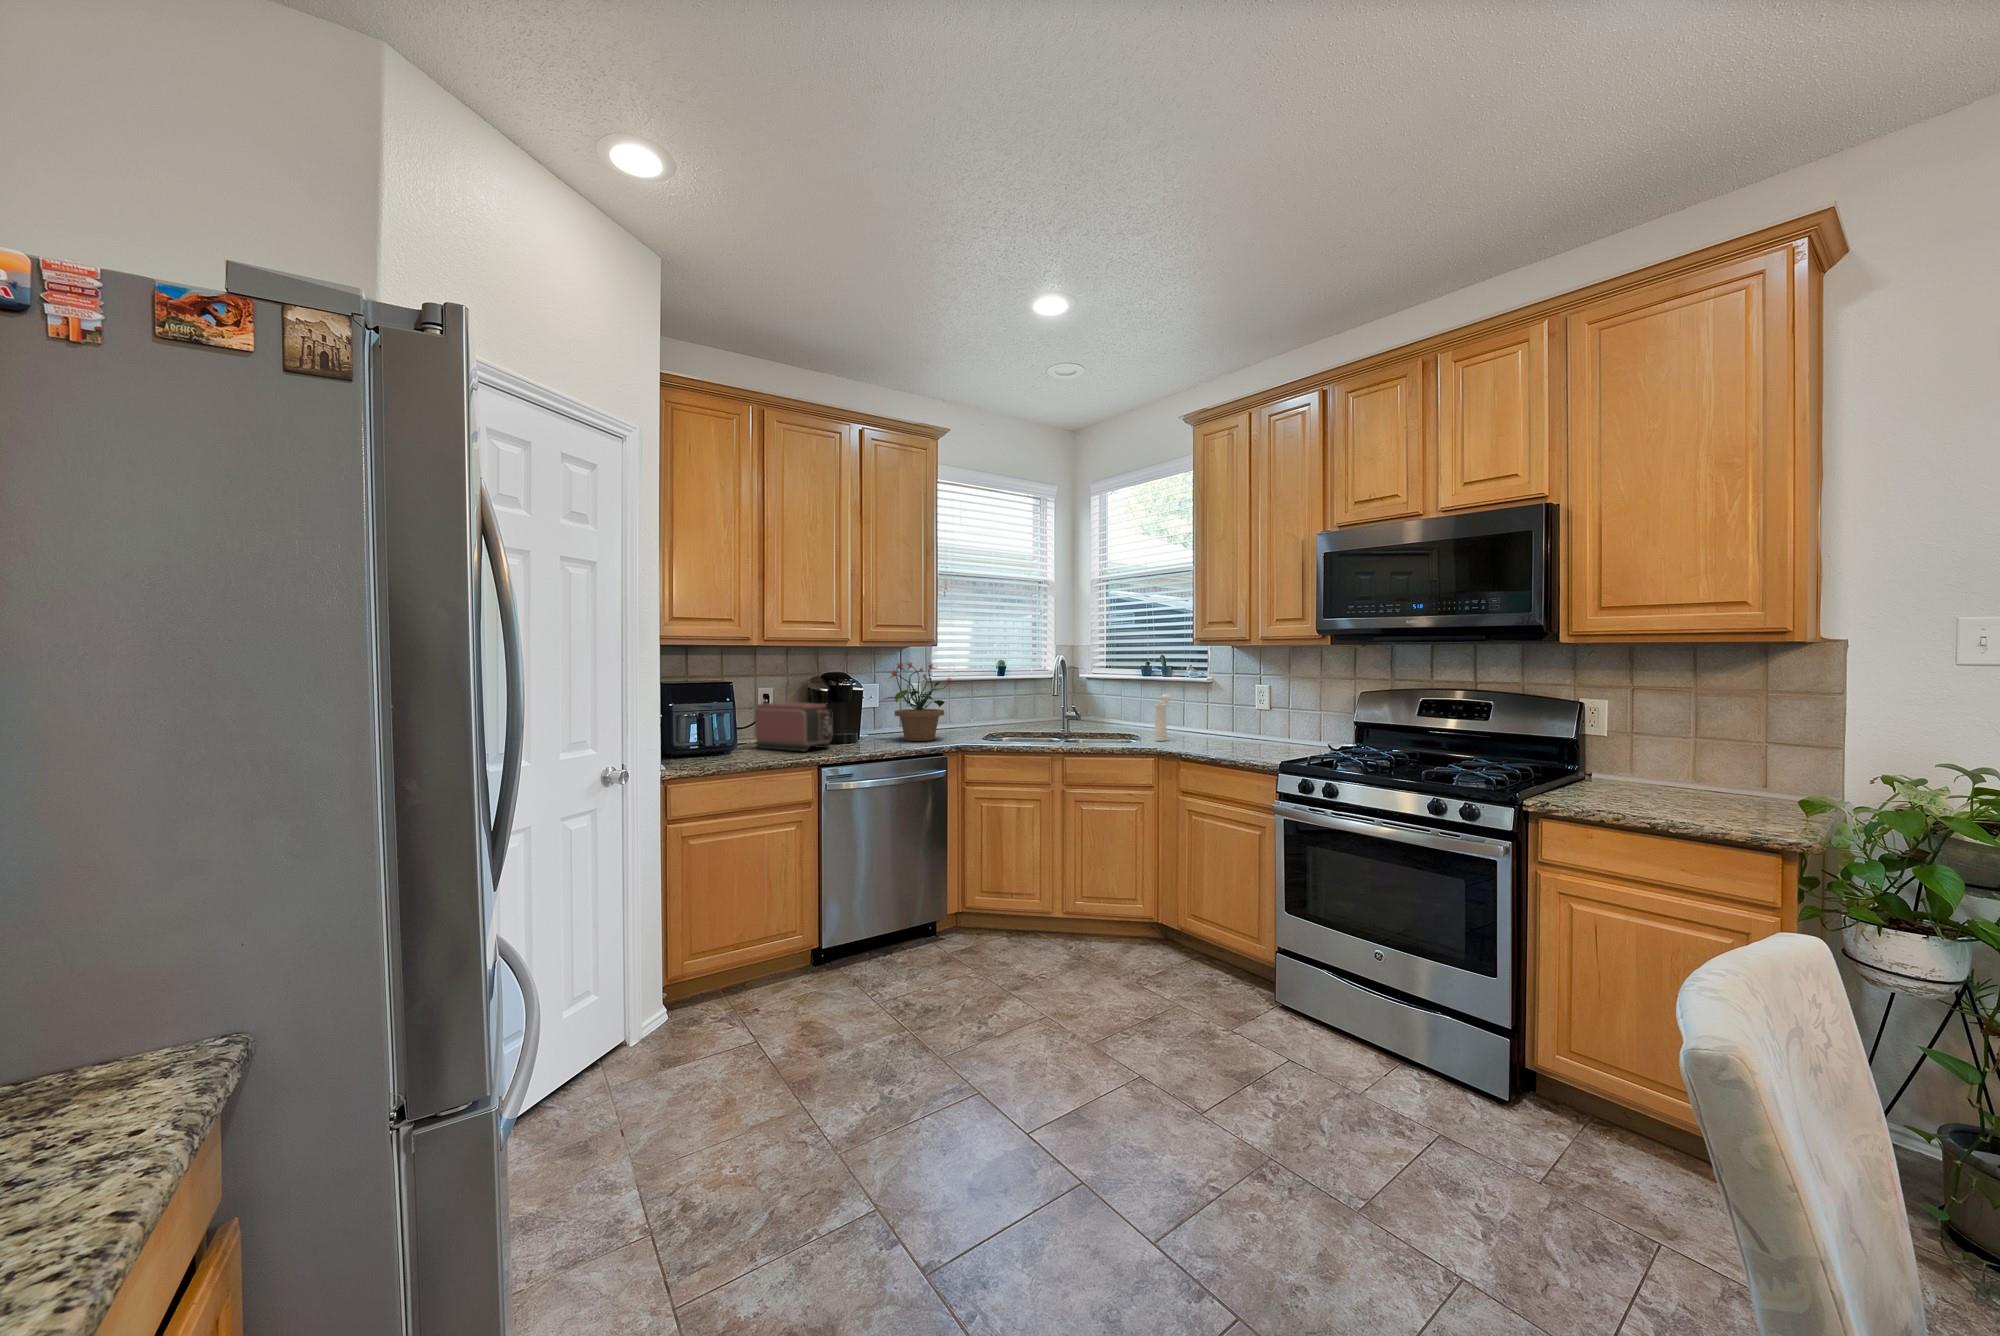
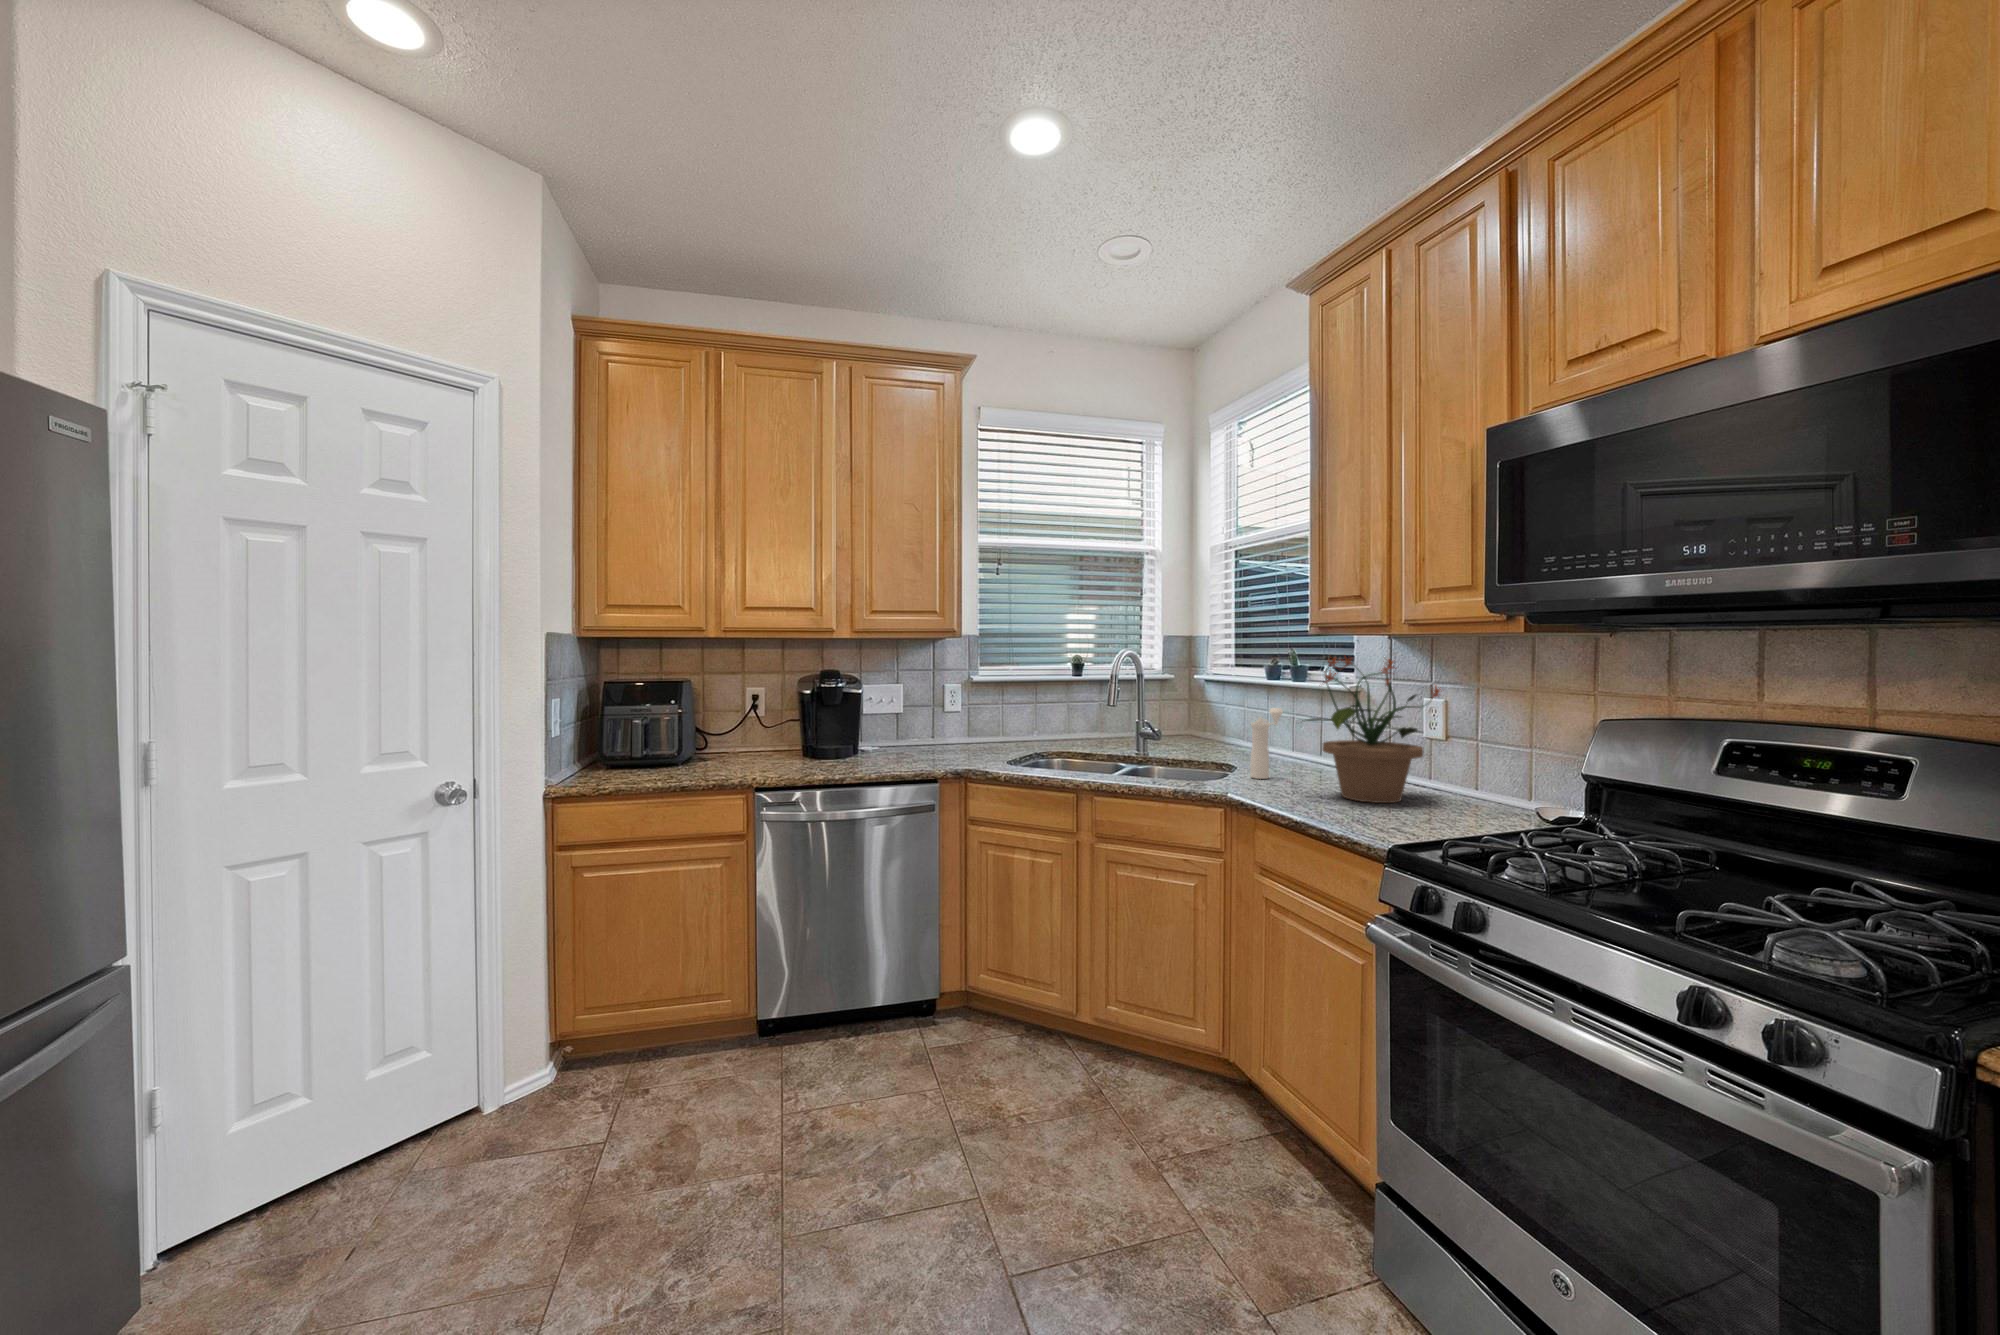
potted plant: present [885,662,953,741] -> present [1302,656,1441,803]
toaster: present [755,702,832,752] -> none [727,703,811,766]

